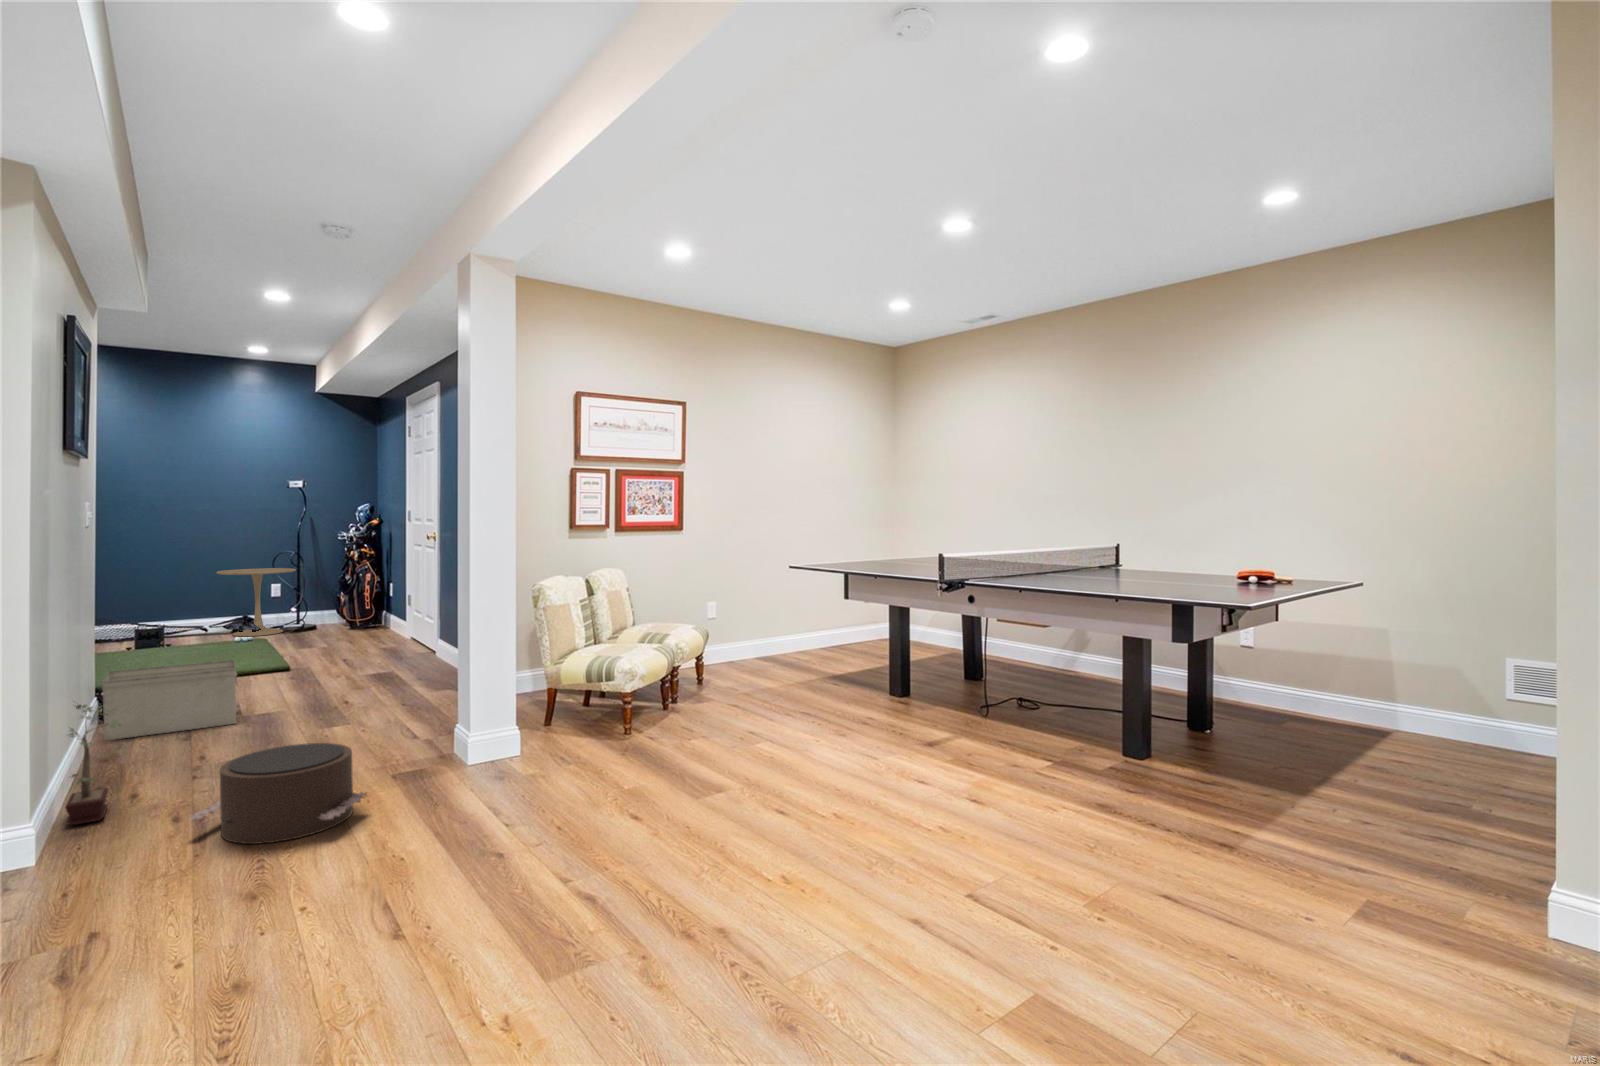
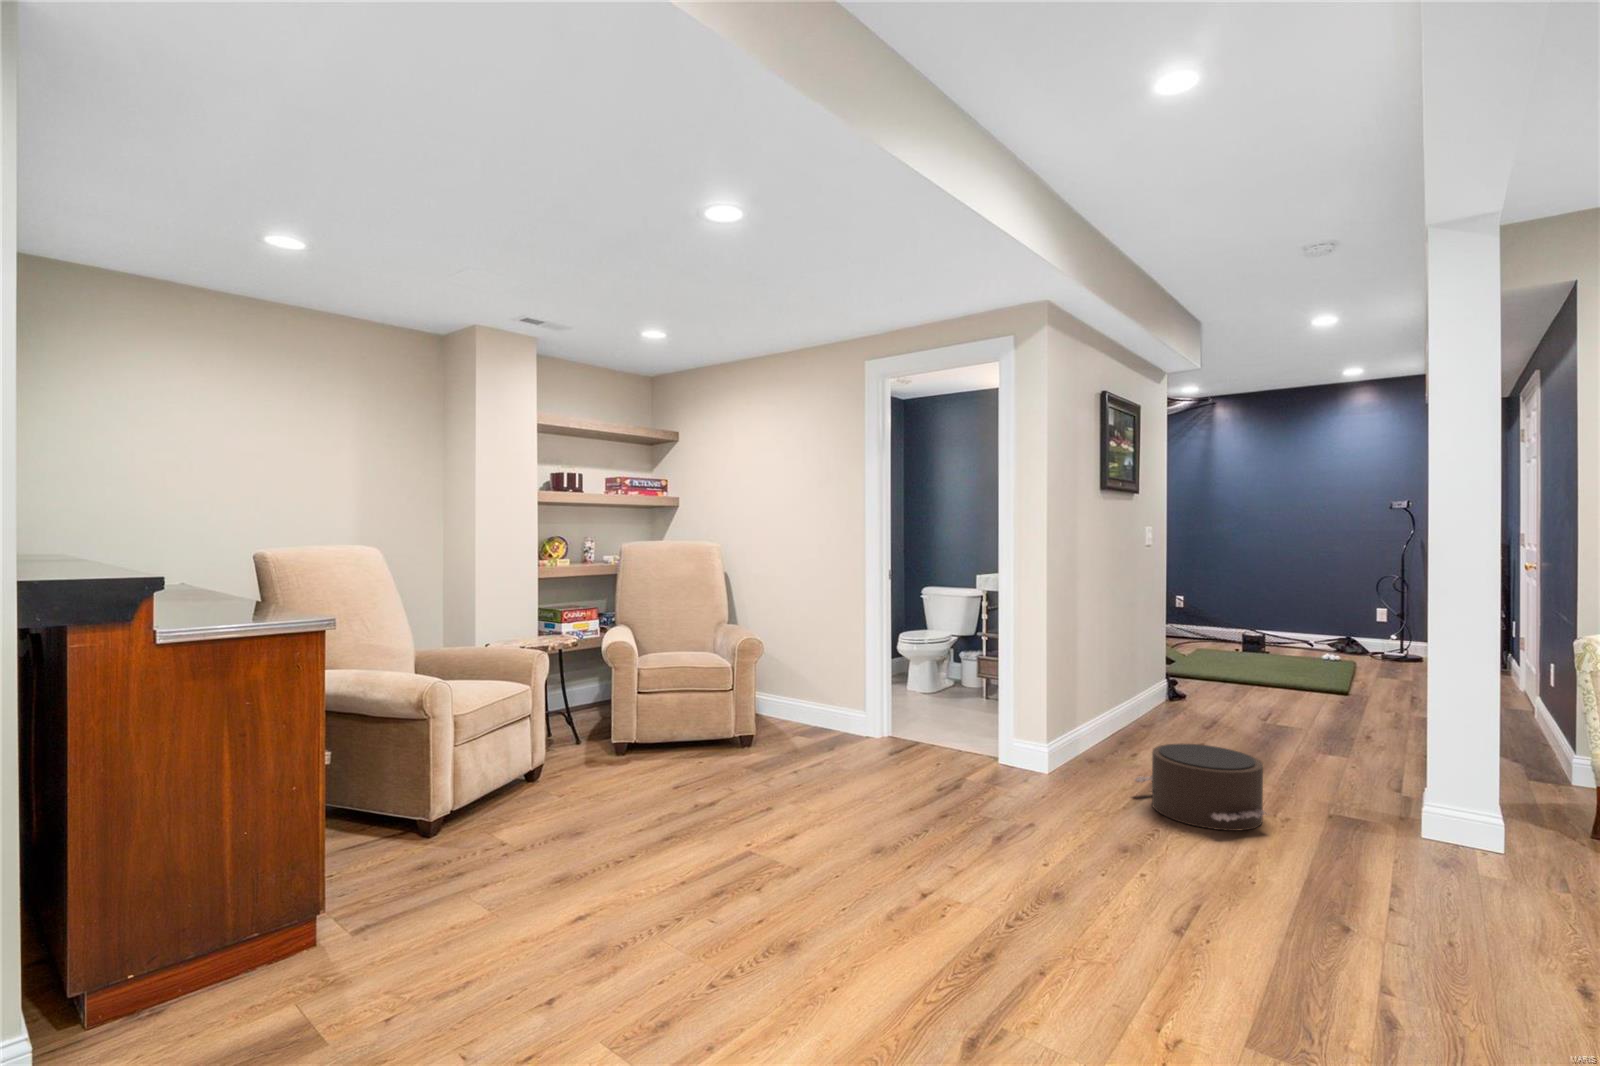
side table: present [216,568,296,636] -> none [1318,591,1397,658]
storage bin: present [102,660,237,740] -> none [1157,660,1262,726]
potted plant: present [65,704,120,825] -> none [1084,669,1130,762]

